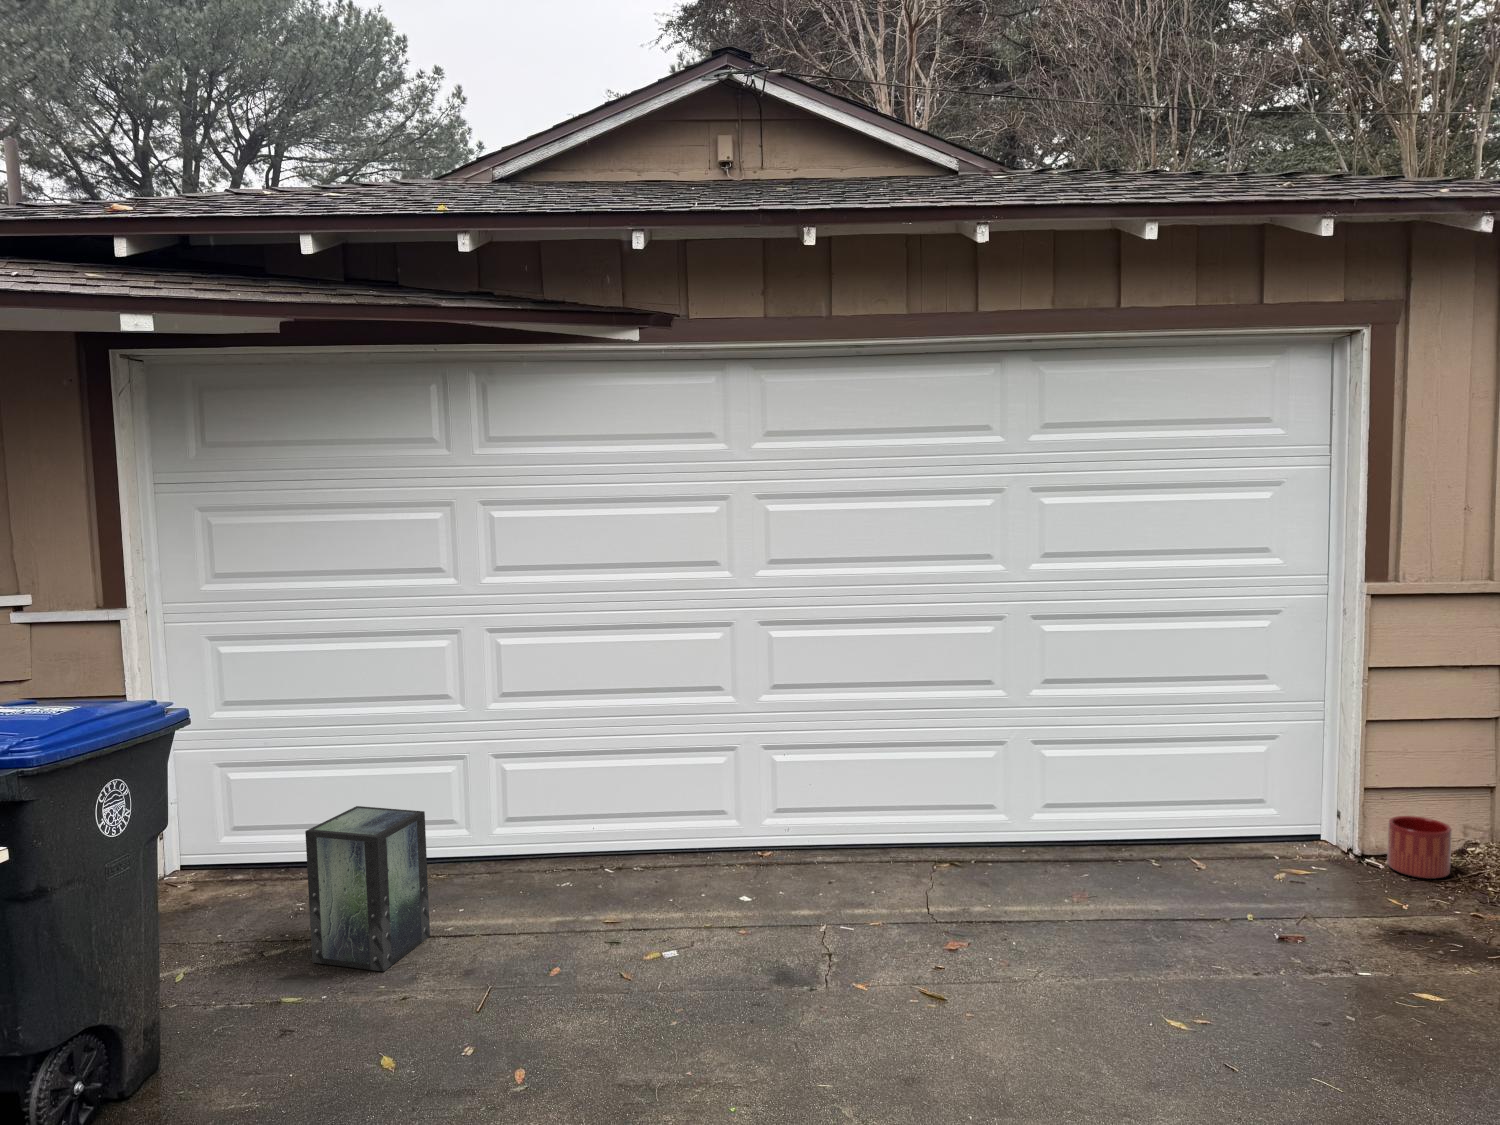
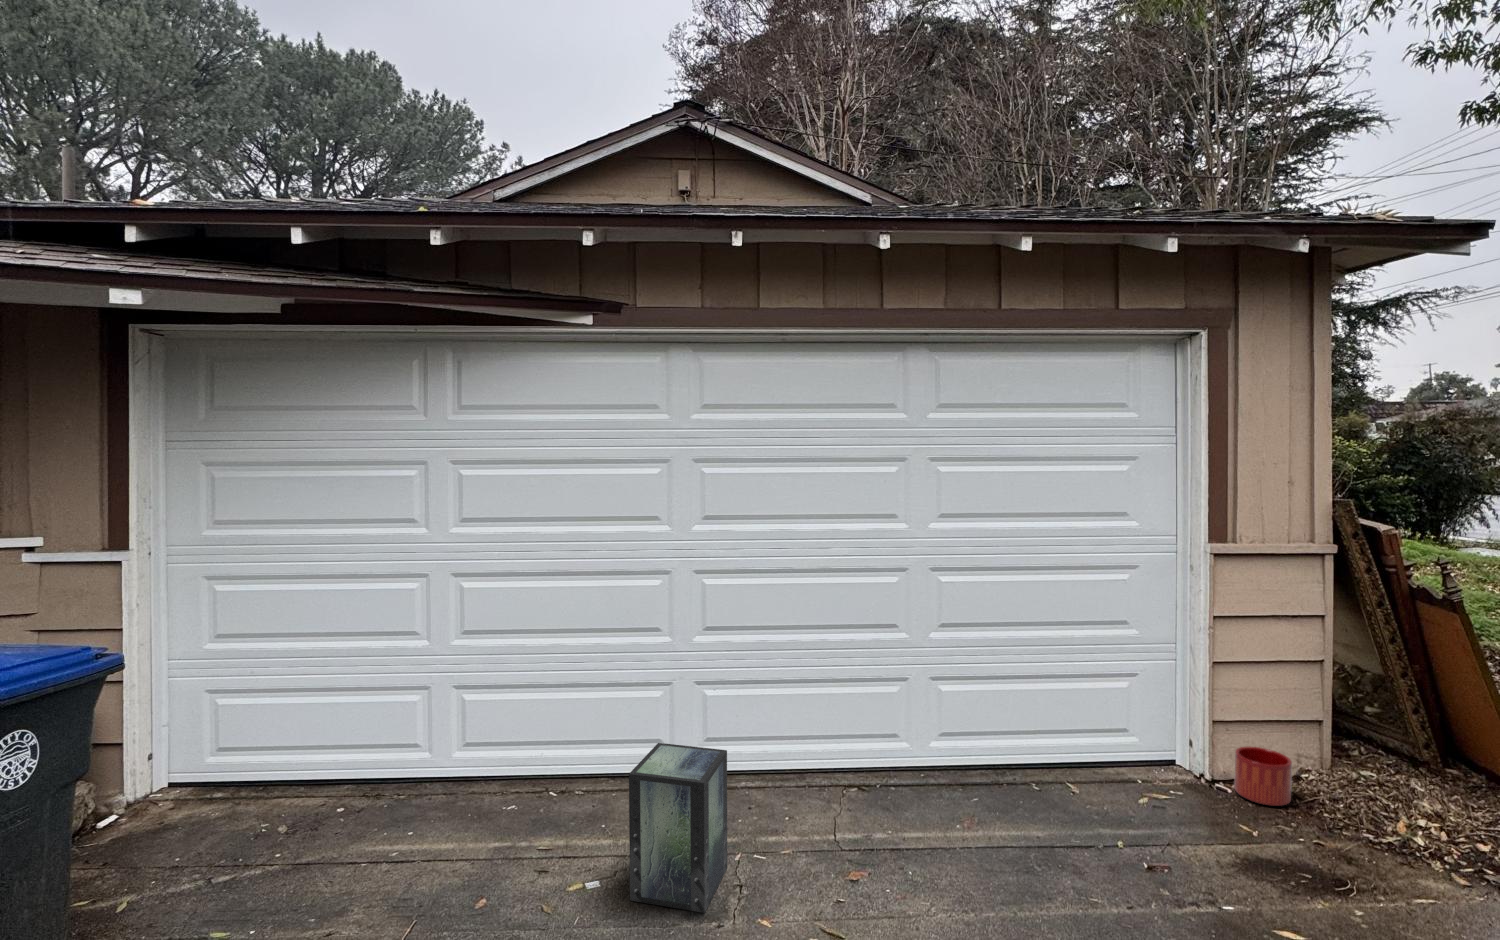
storage box: present [305,806,430,971] -> present [629,743,727,913]

